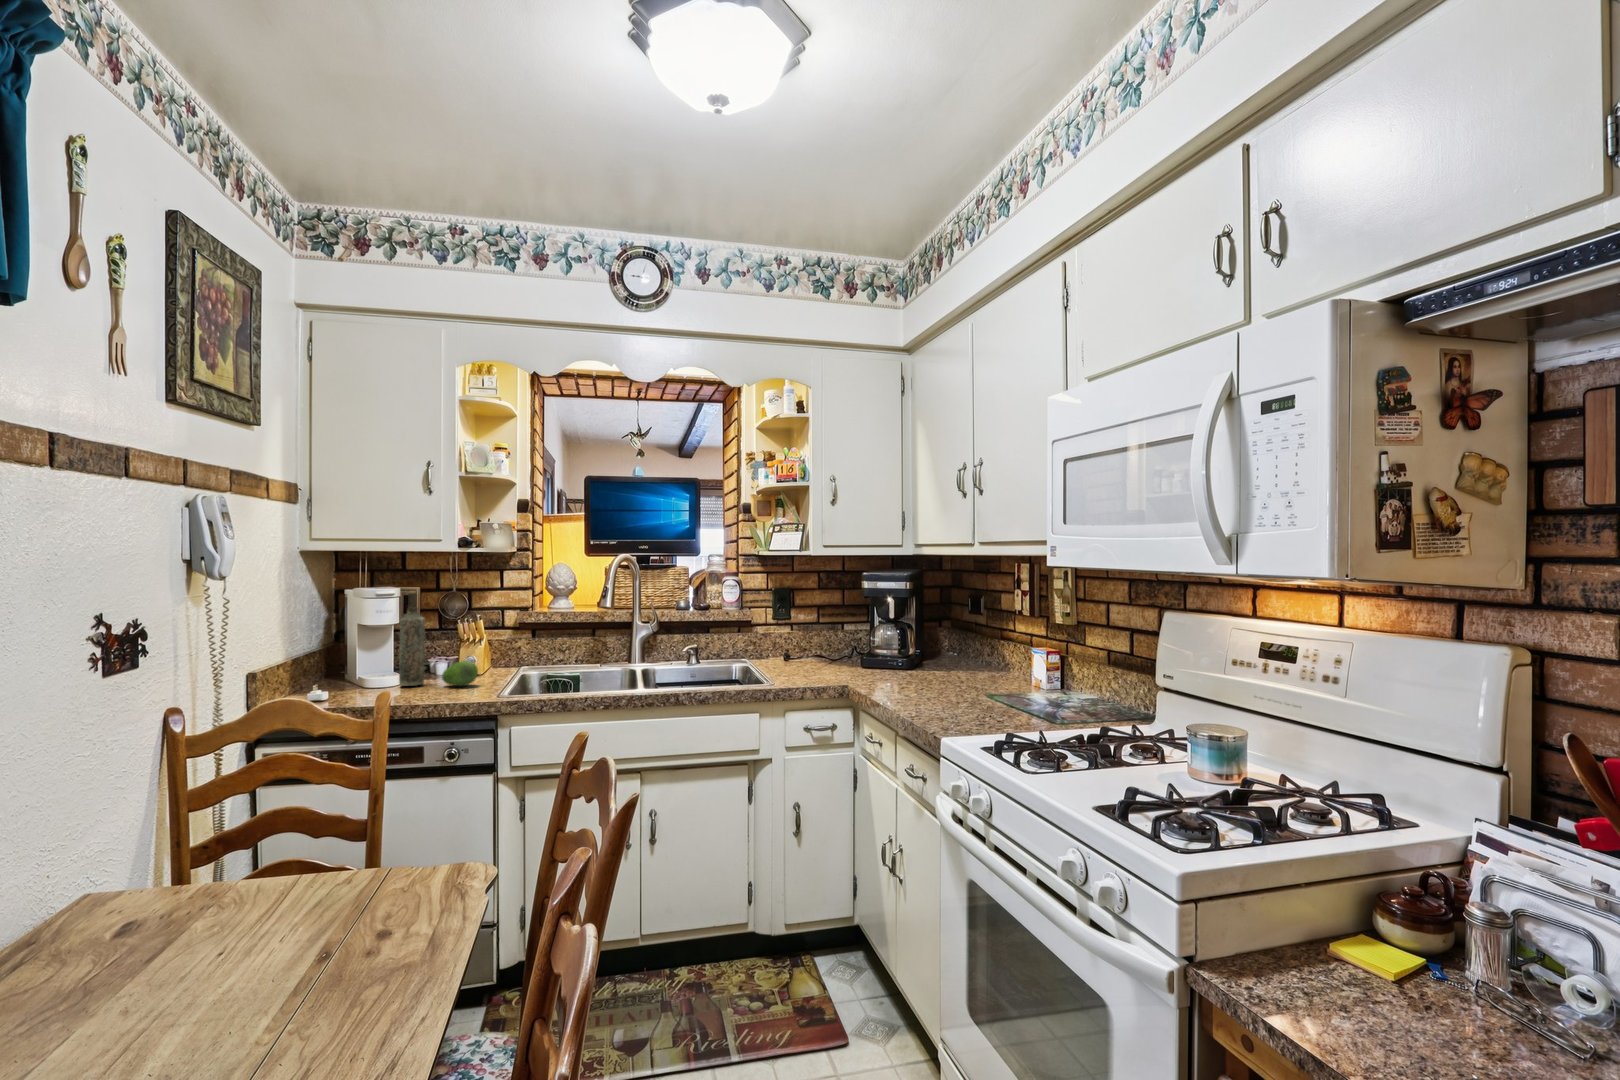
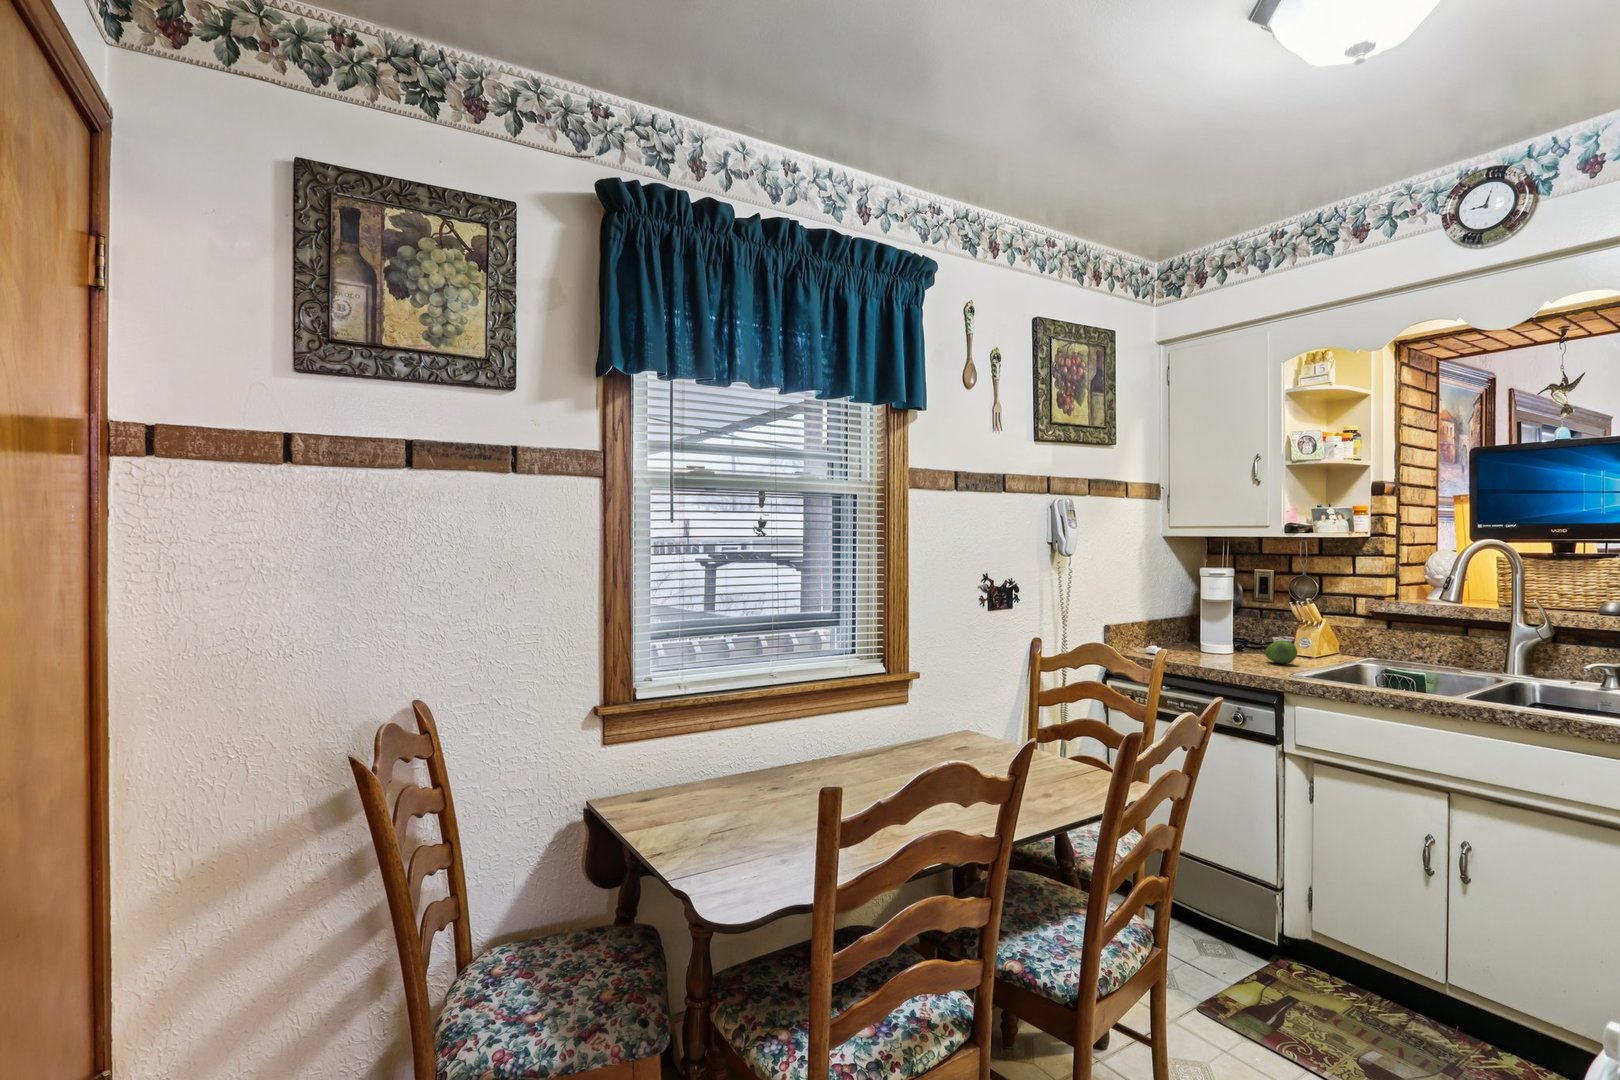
bottle: present [399,592,425,686] -> none [1233,573,1257,657]

